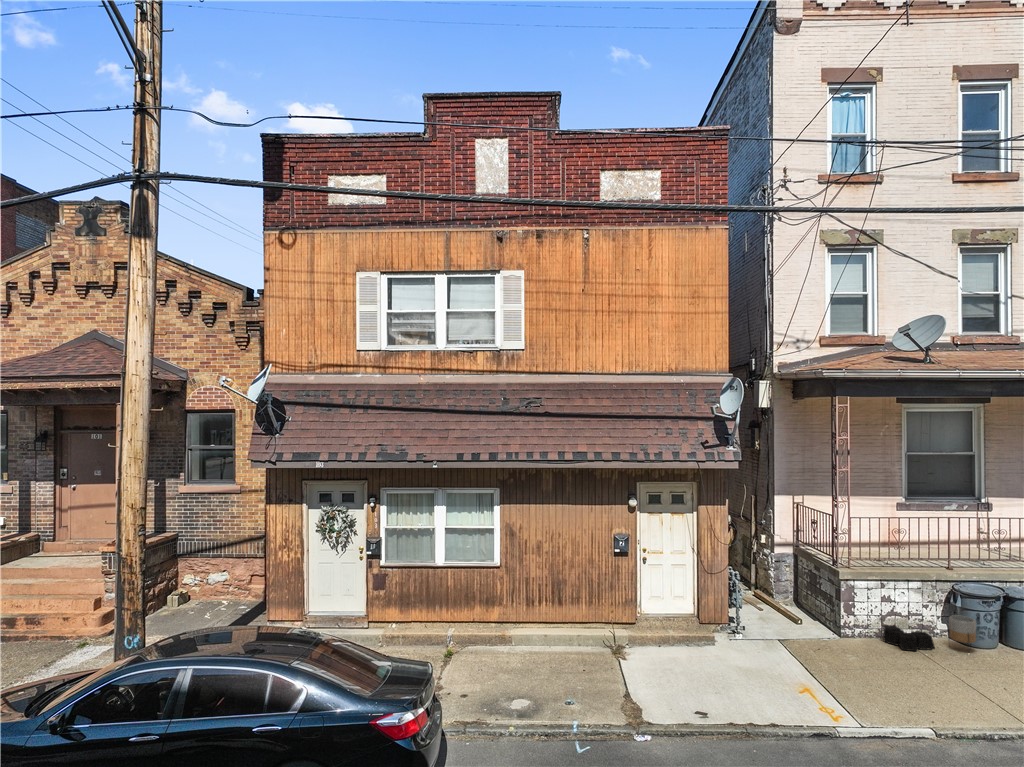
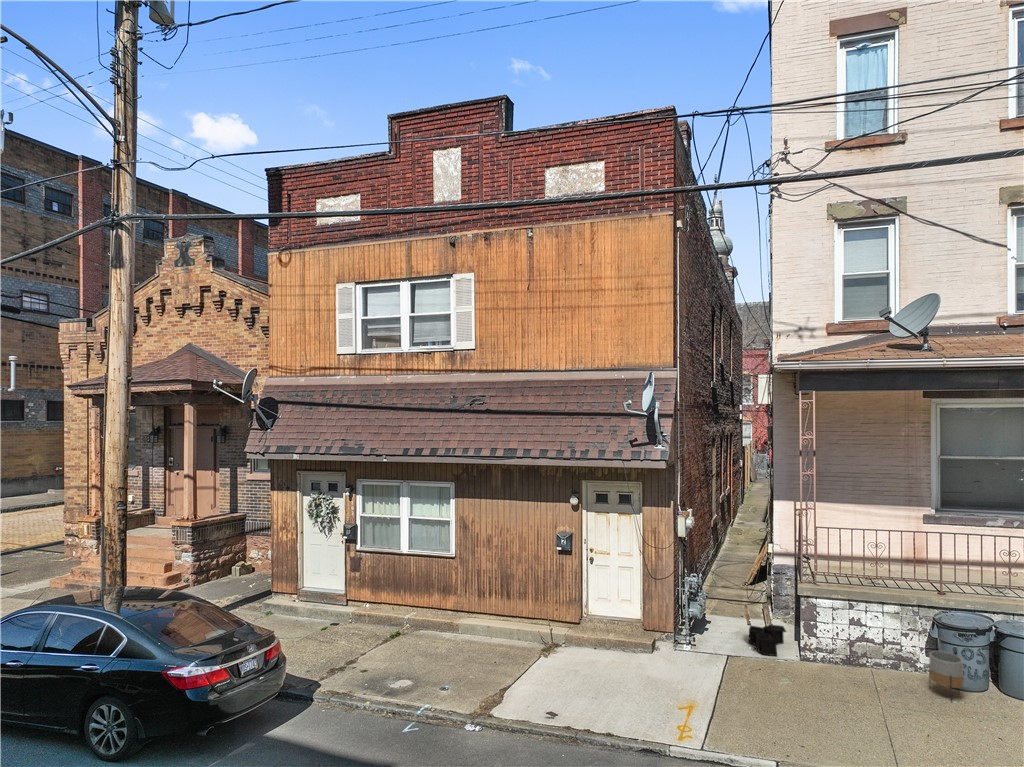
storage bin: present [883,625,935,651] -> present [749,625,786,656]

